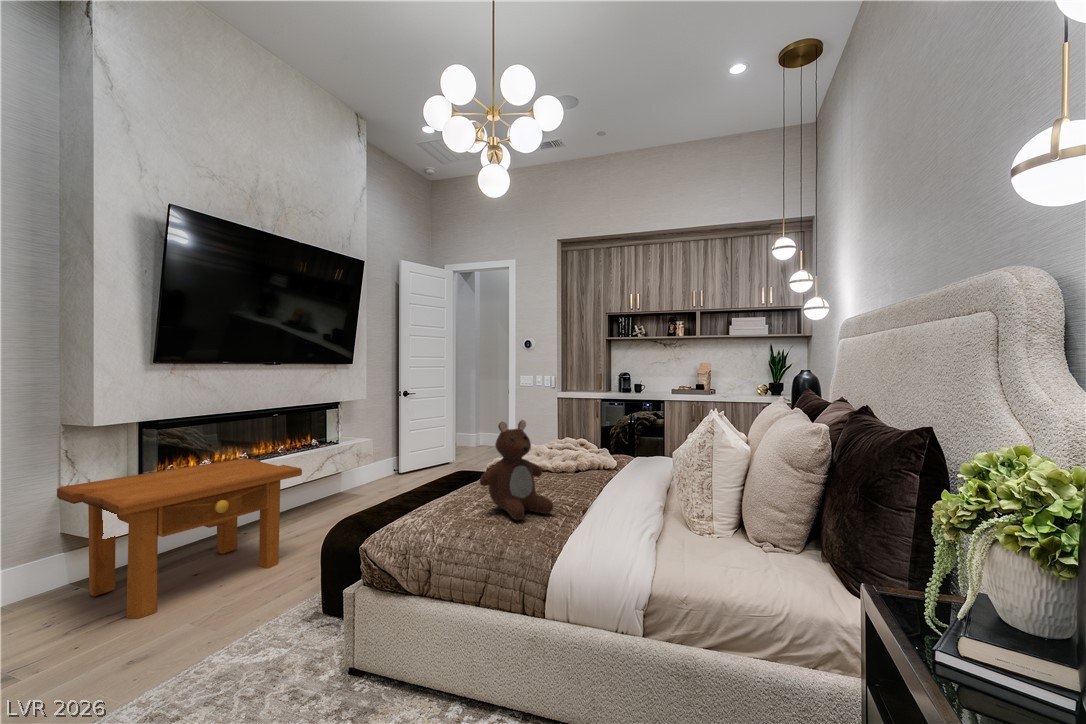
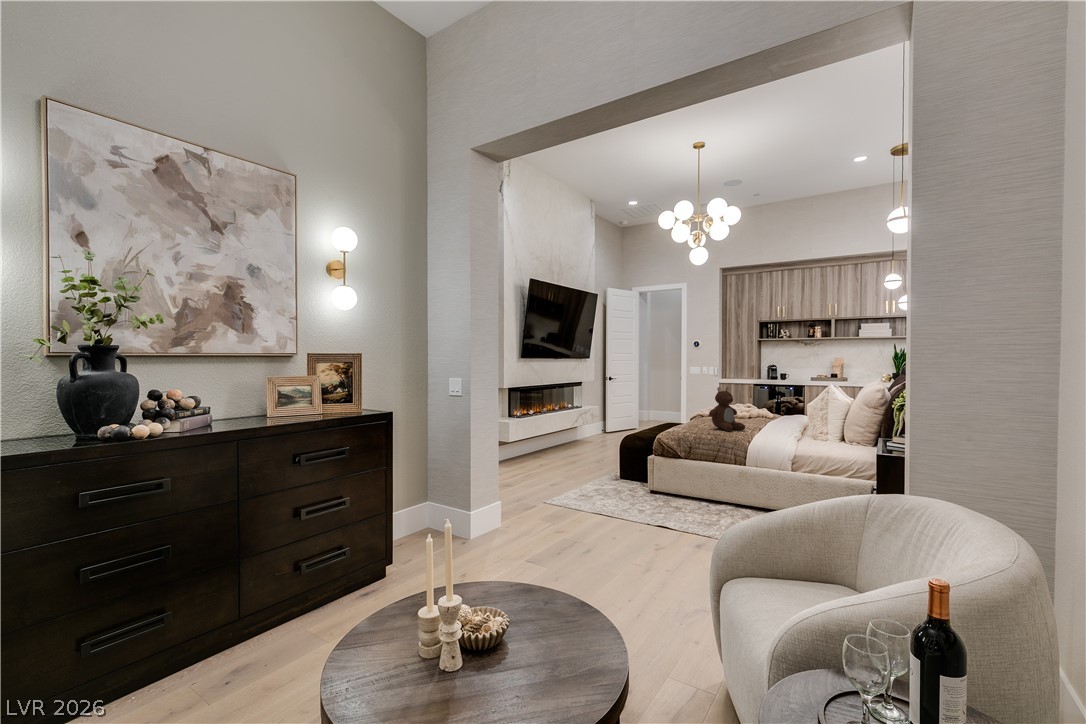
side table: present [57,459,302,619] -> none [489,411,587,477]

